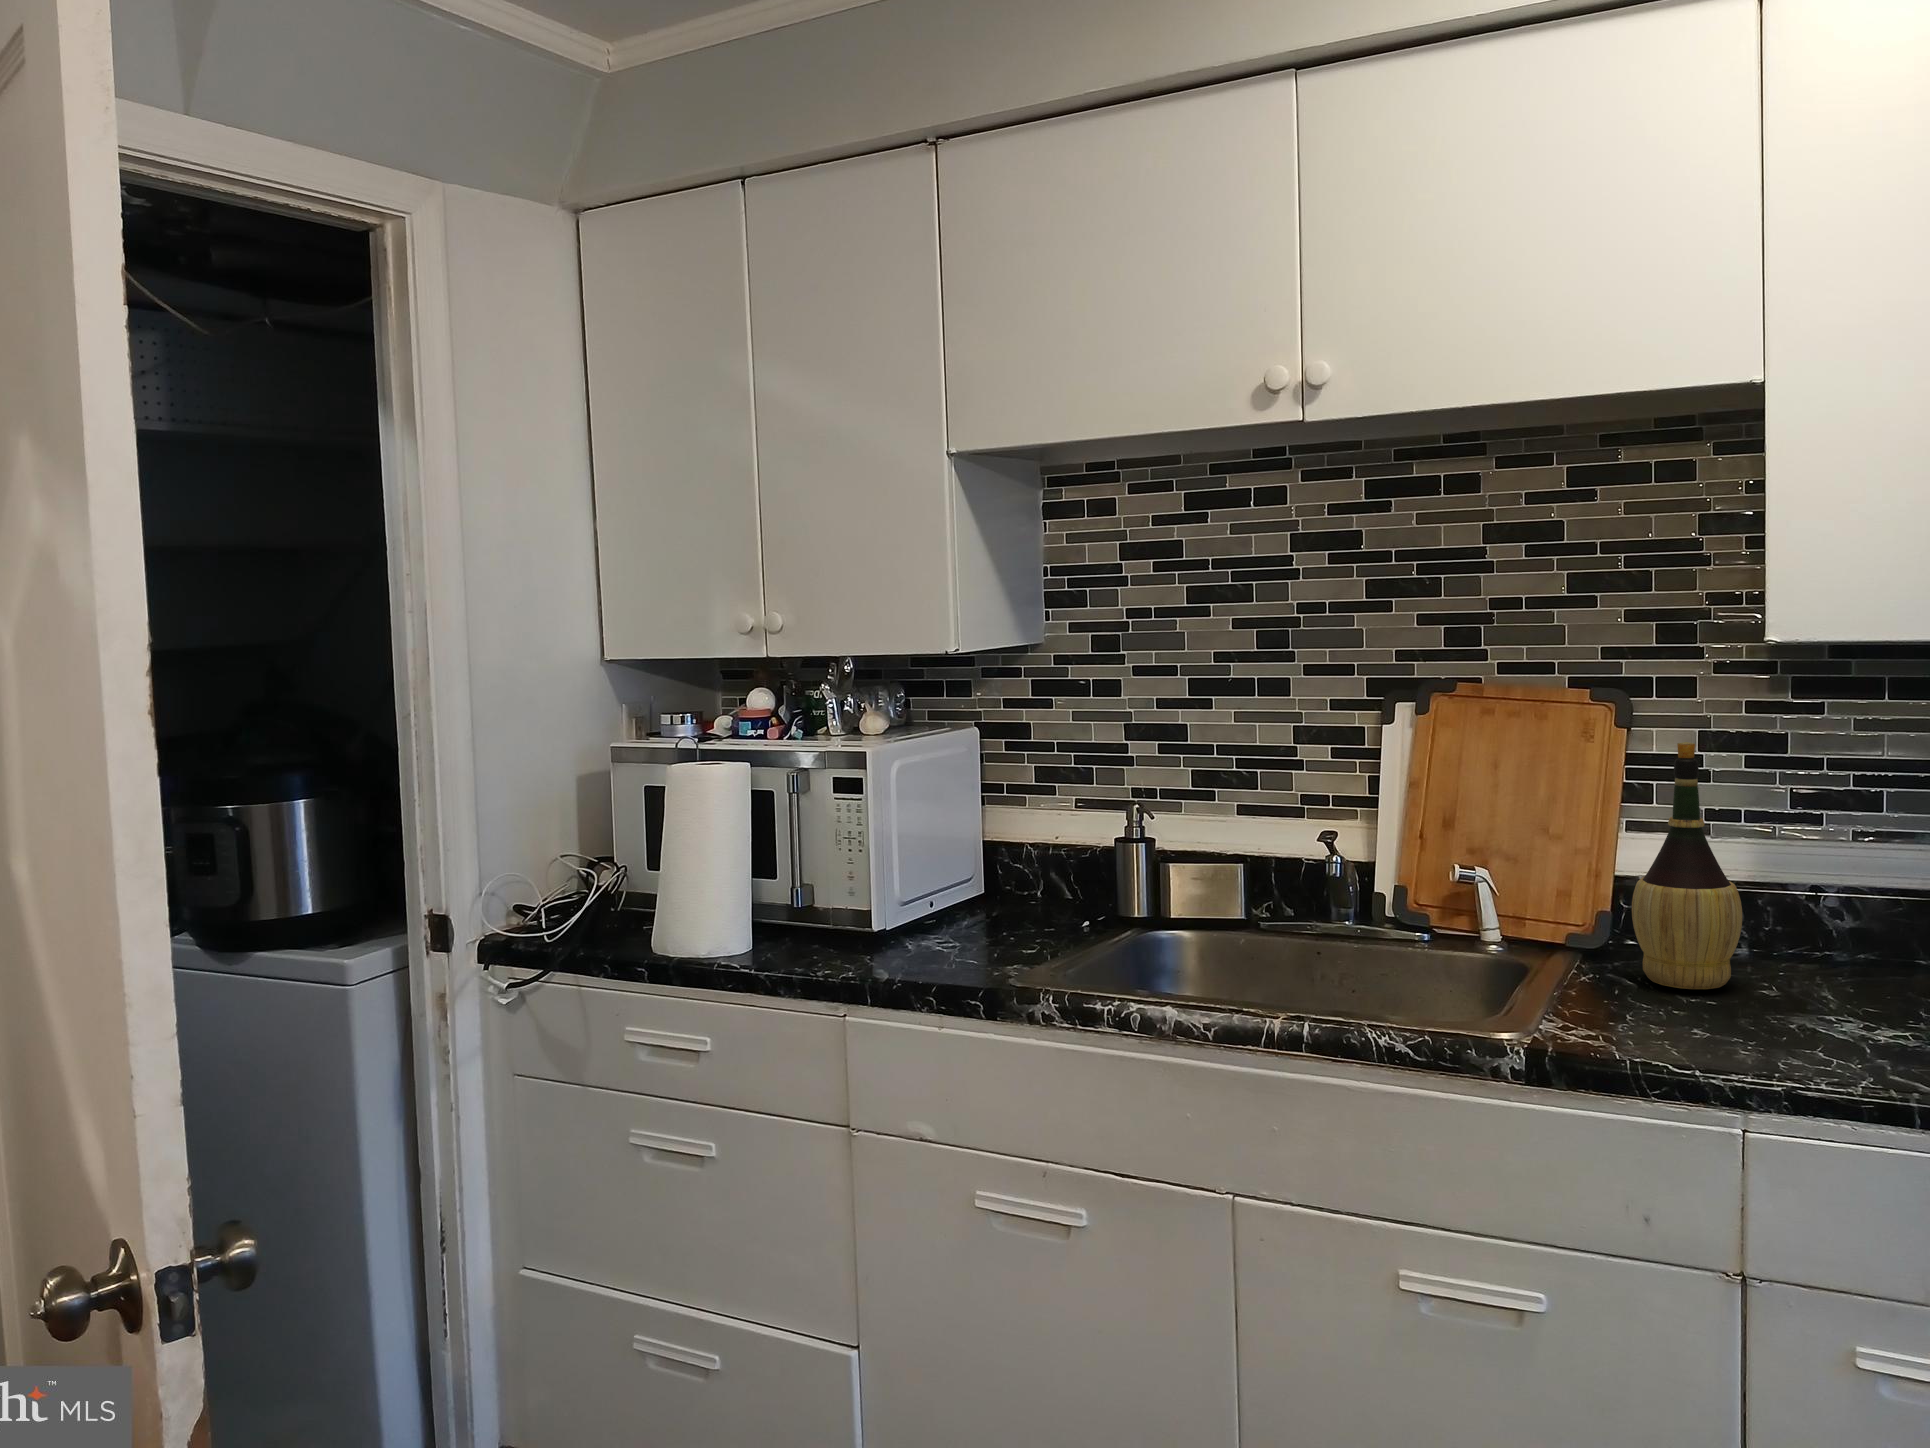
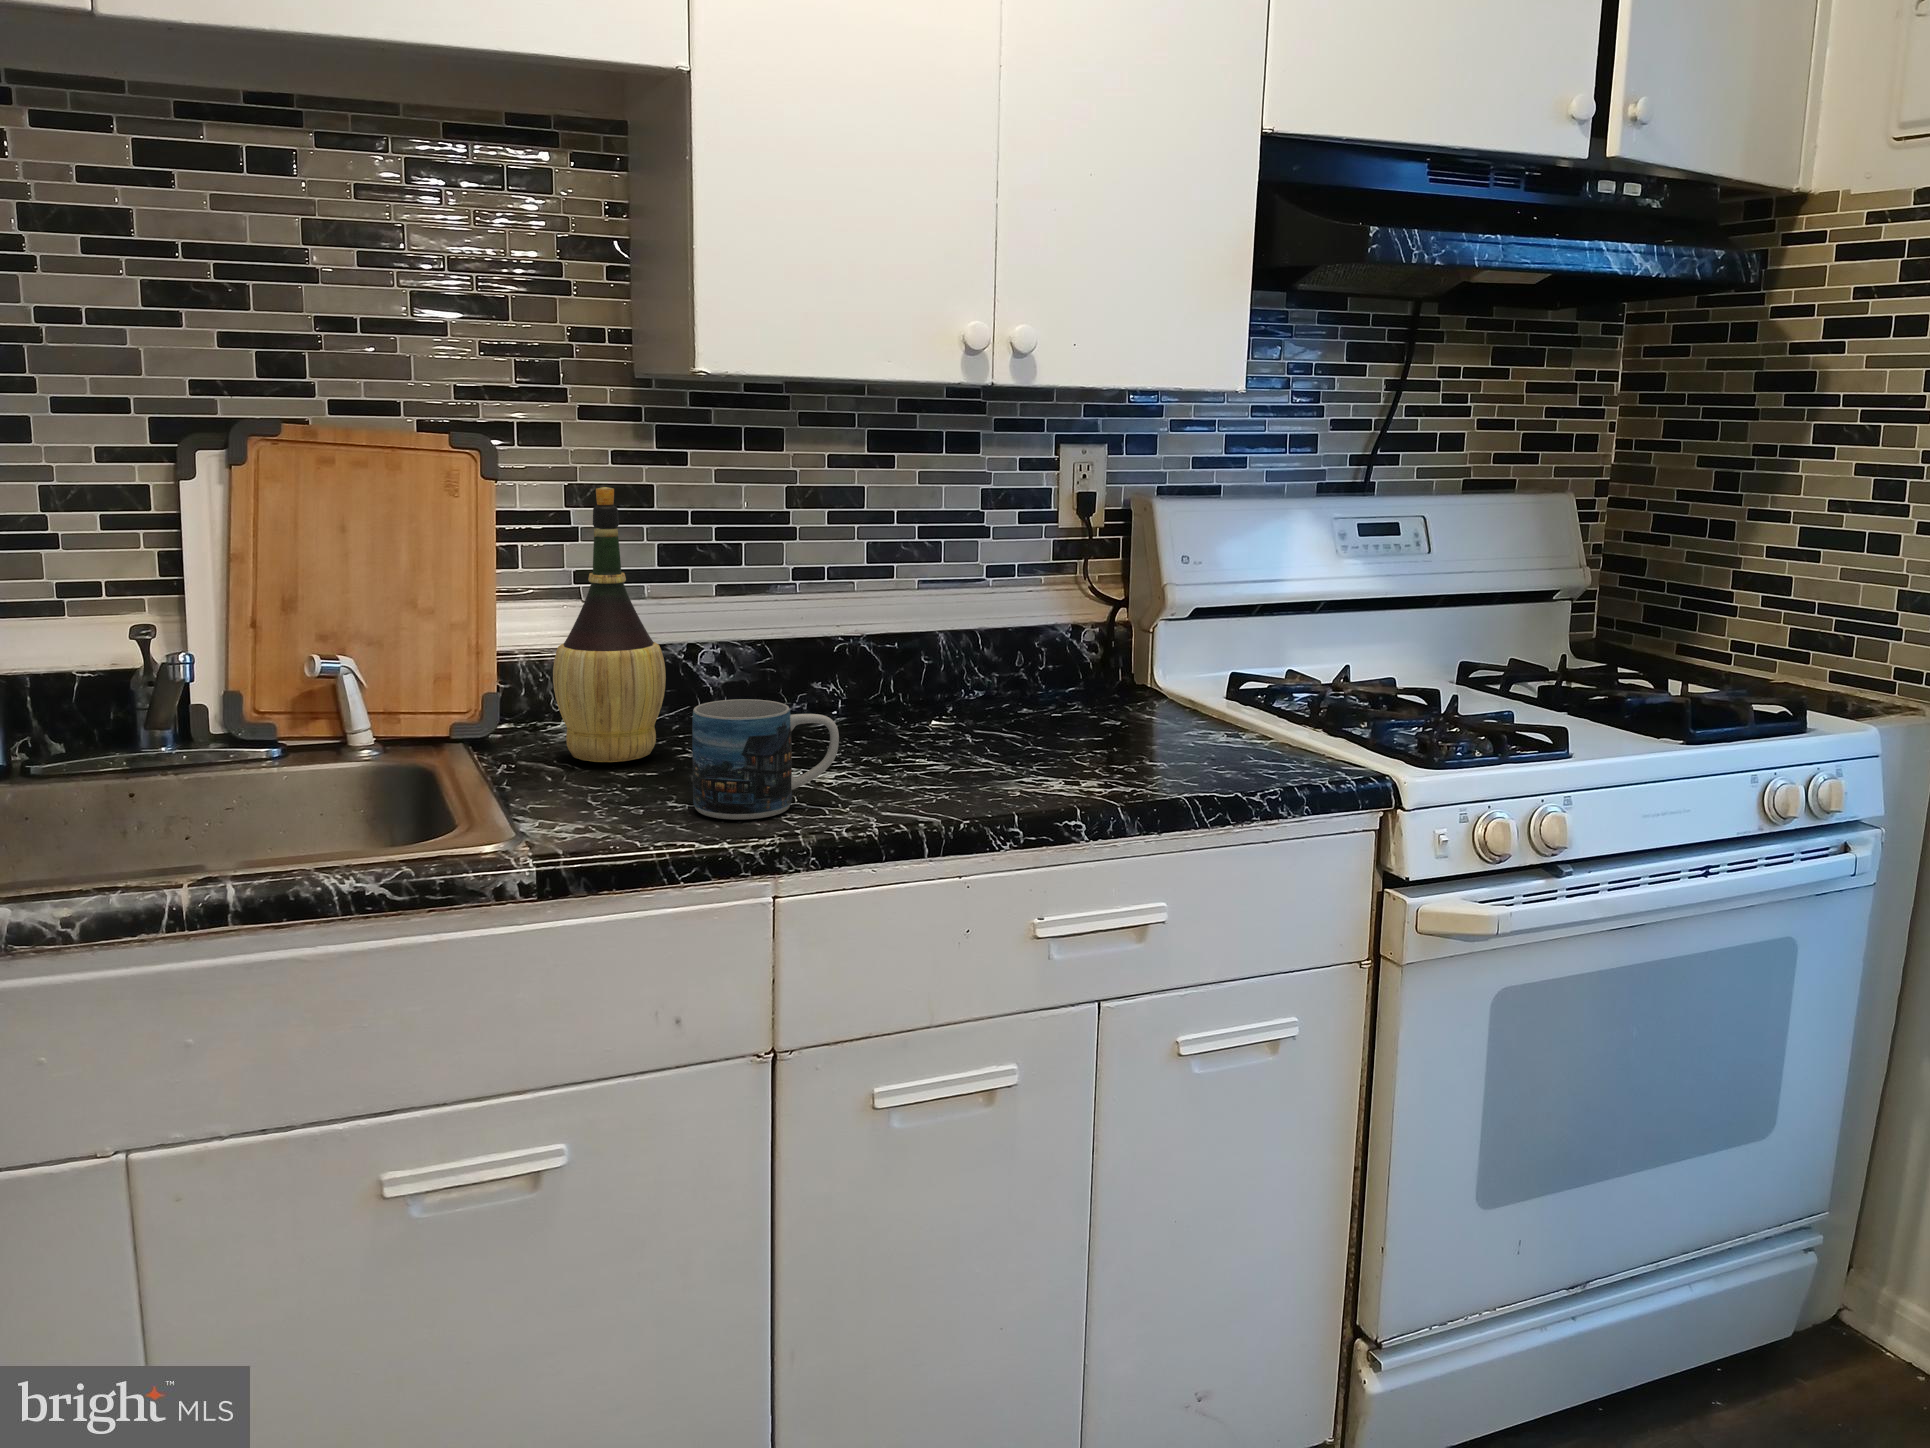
mug: none [1704,946,1857,1062] -> present [692,699,839,819]

